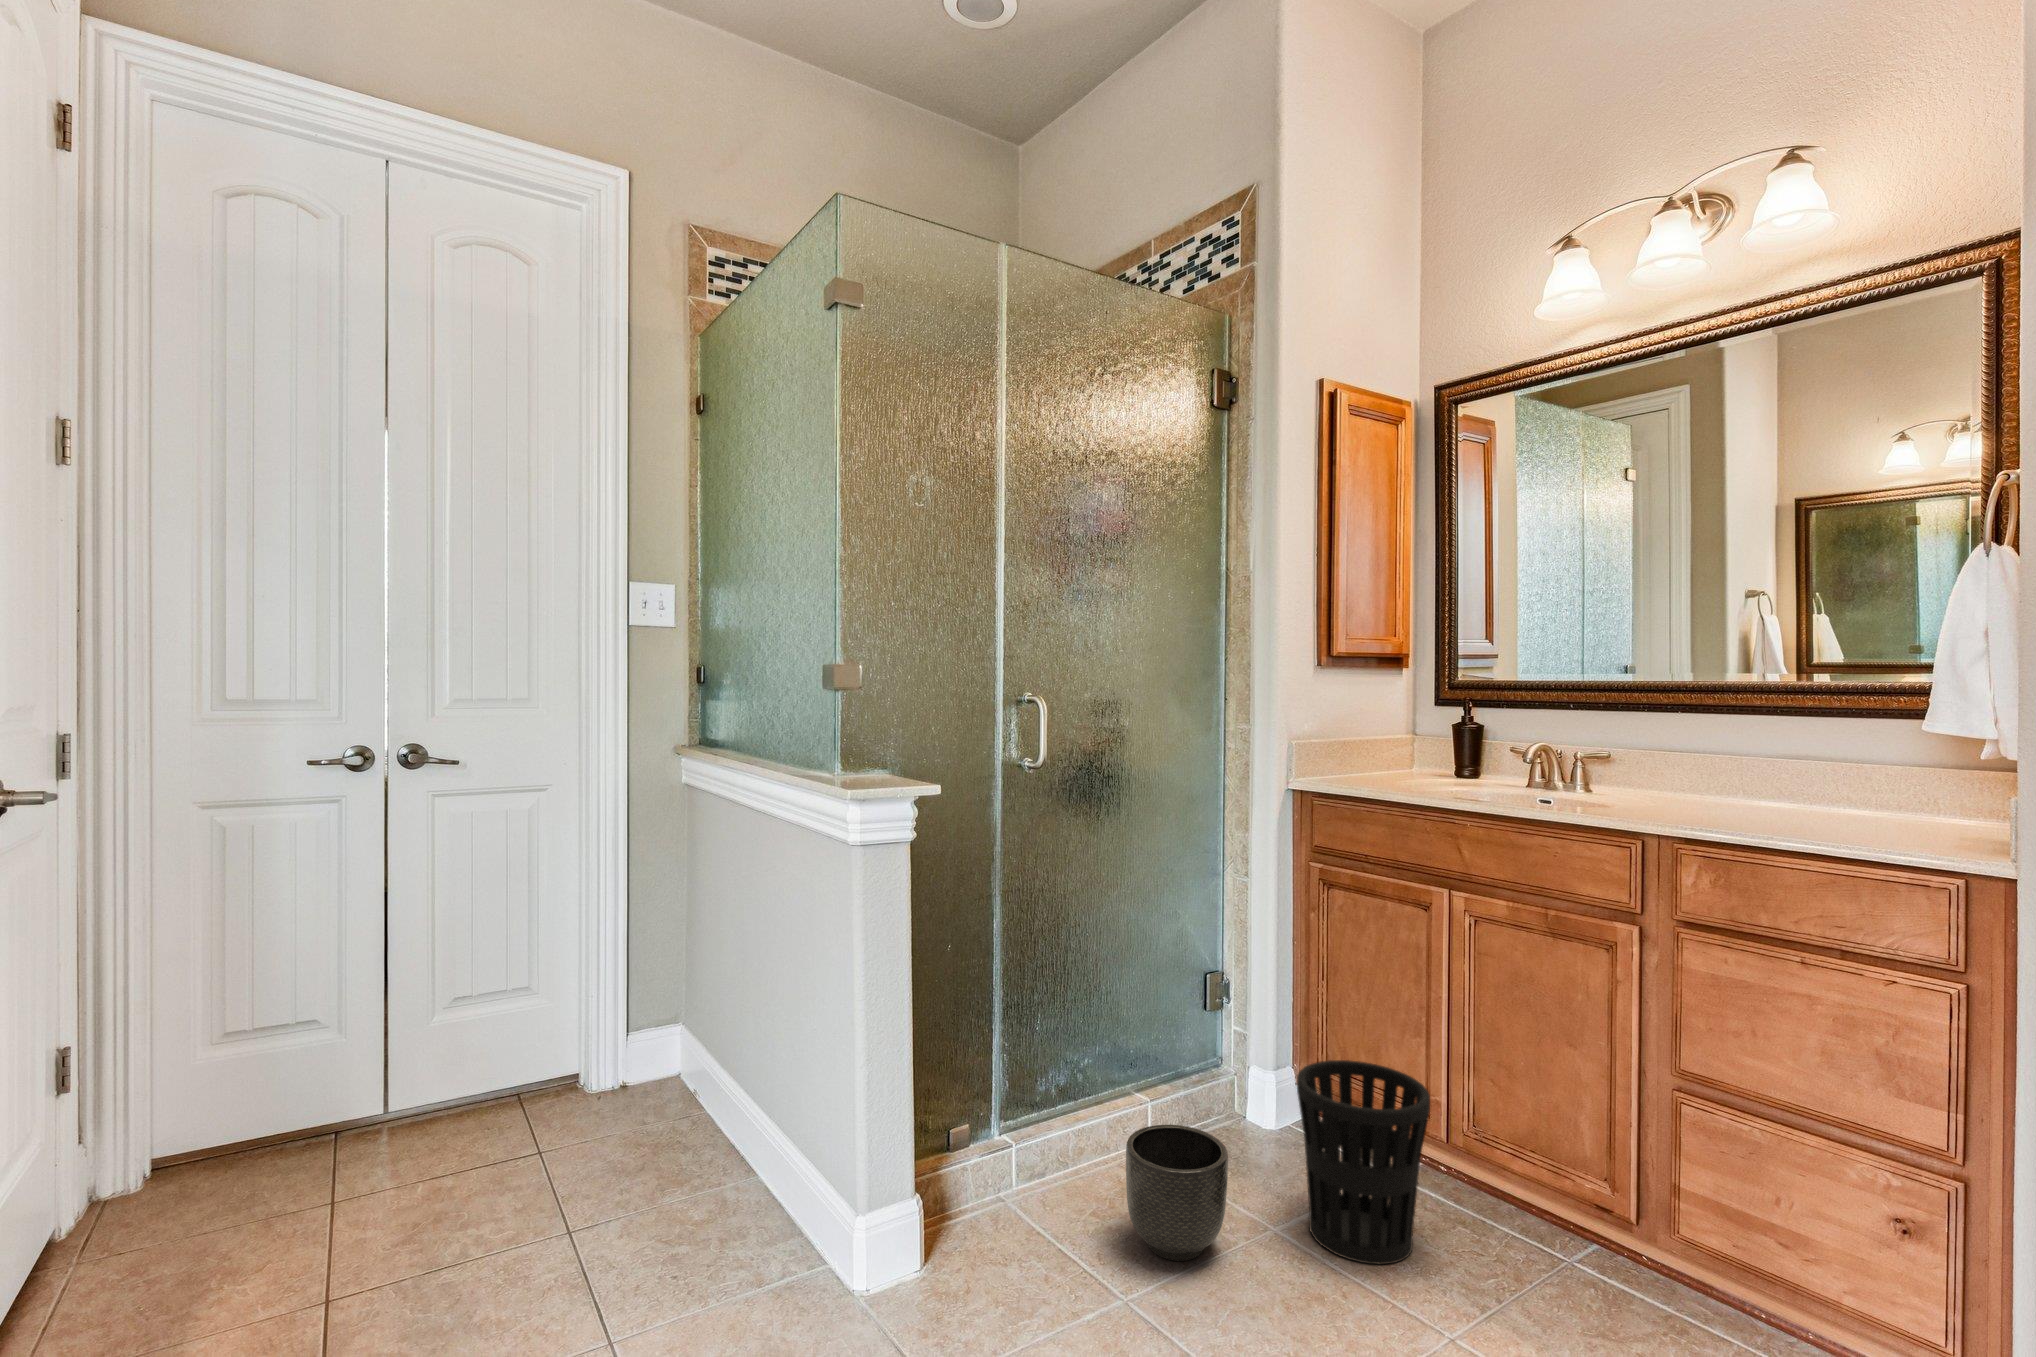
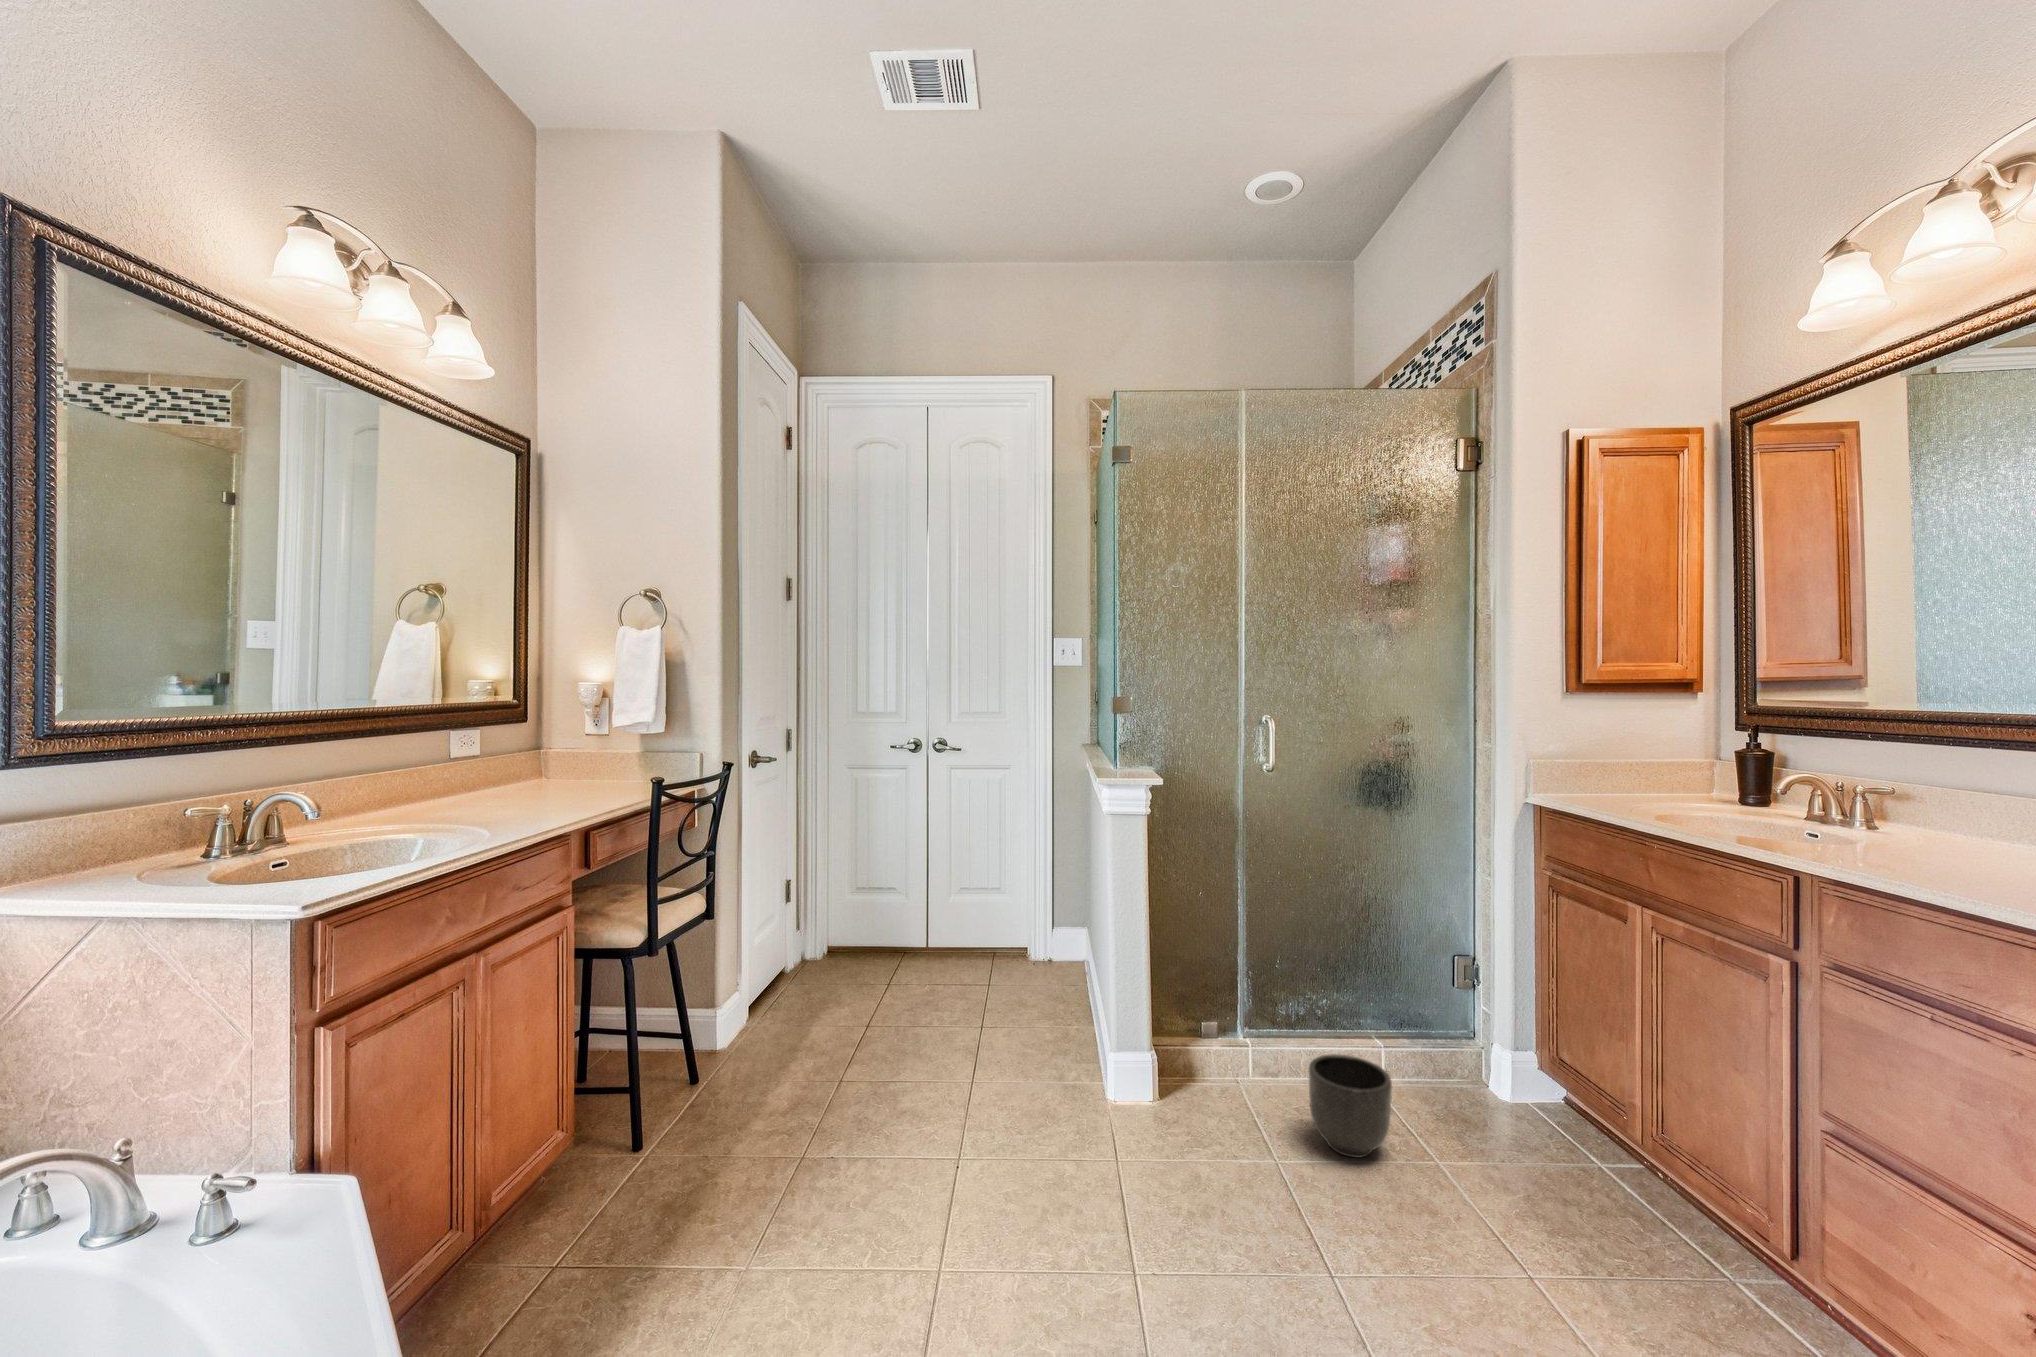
wastebasket: present [1297,1060,1430,1265] -> none [1463,1040,1590,1219]

